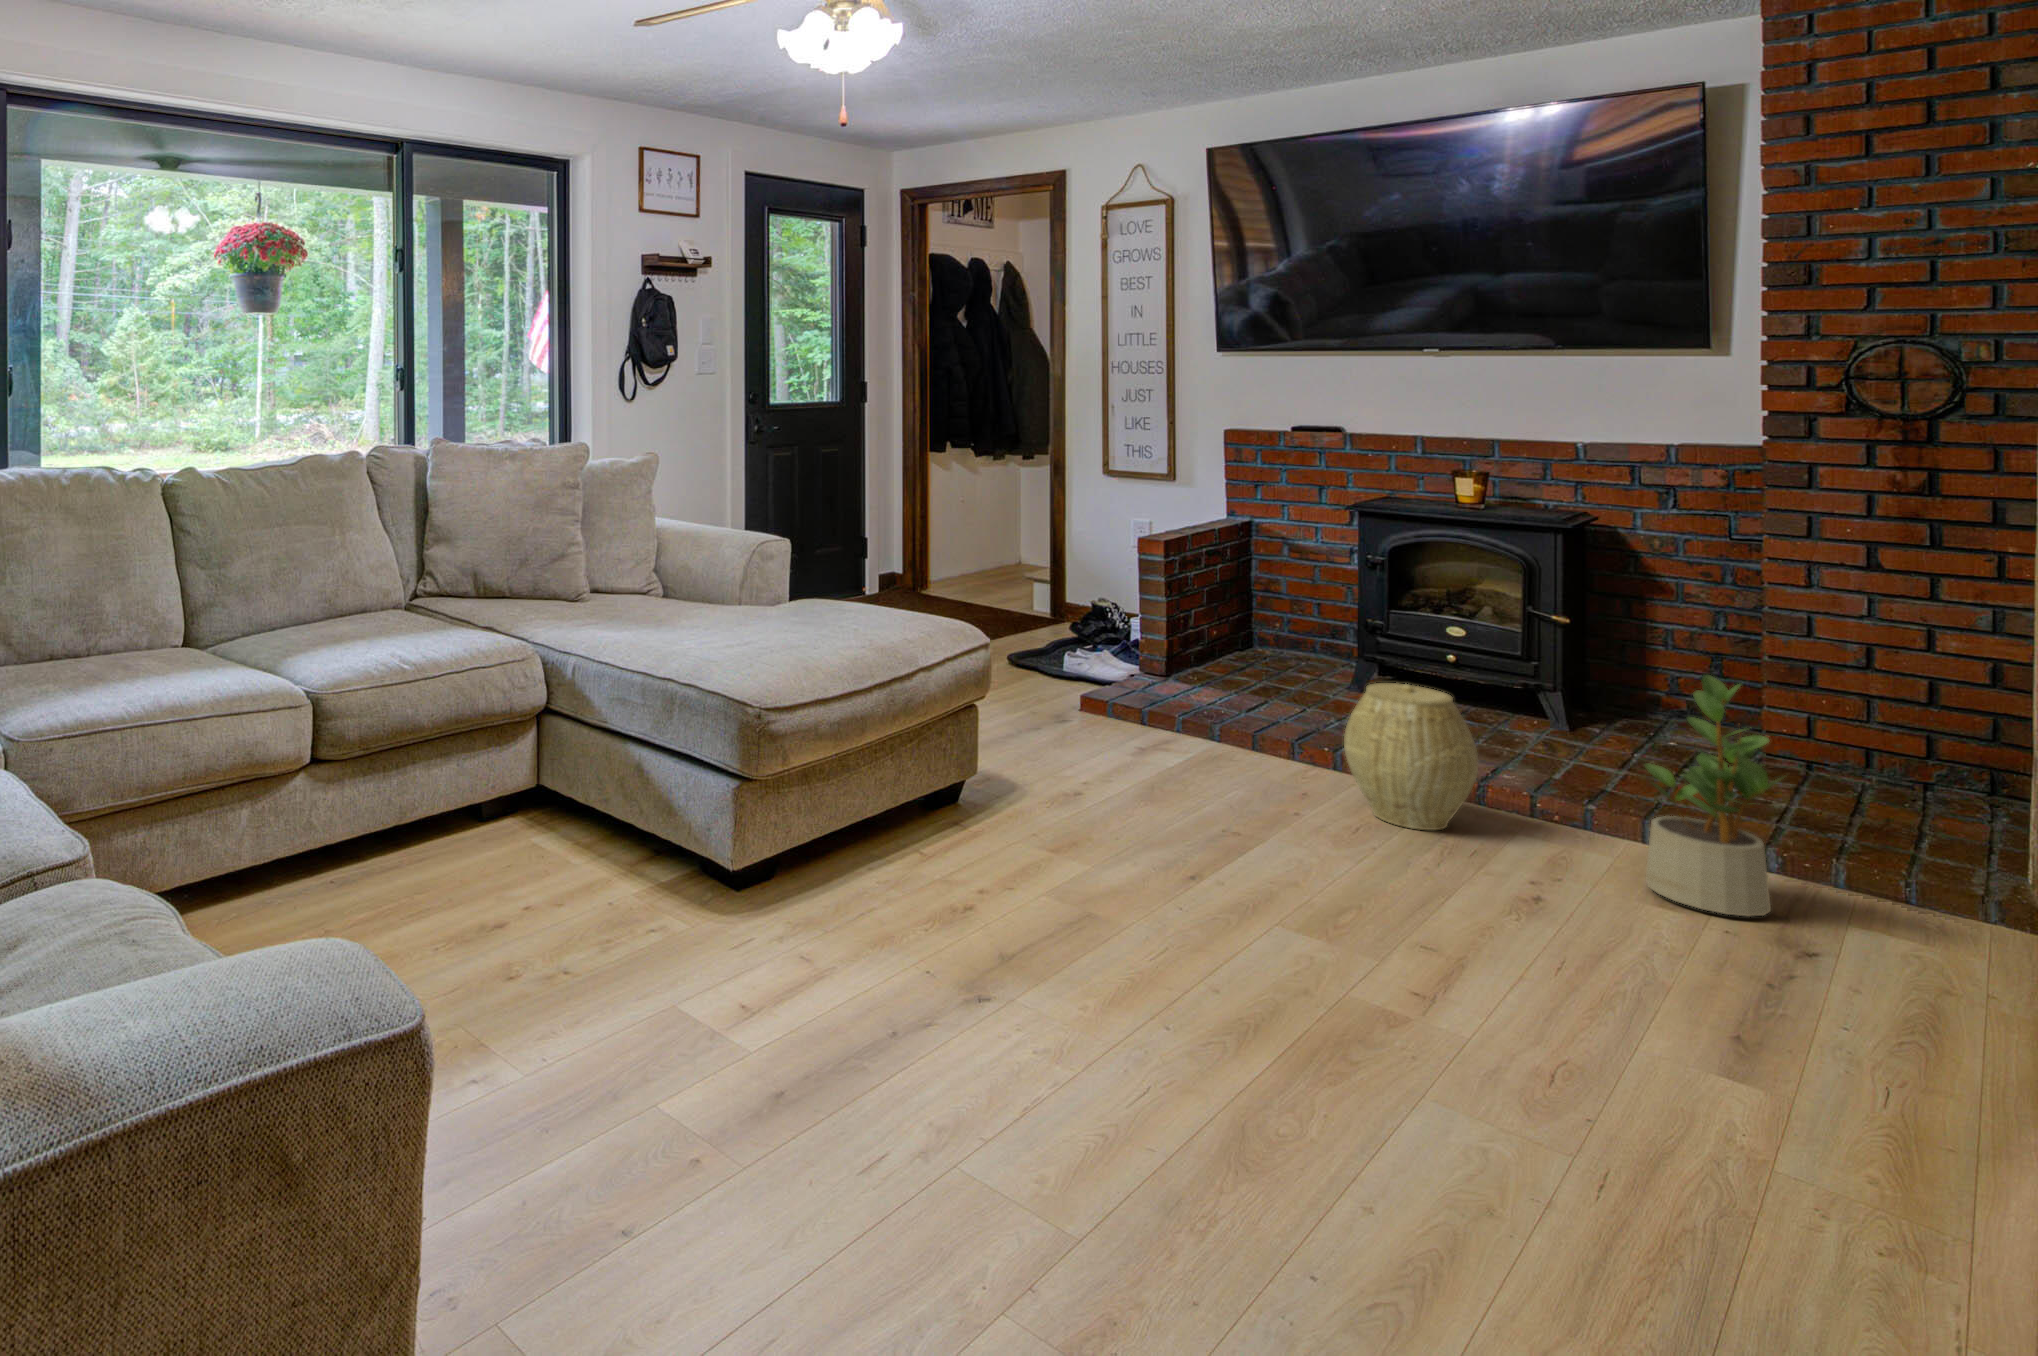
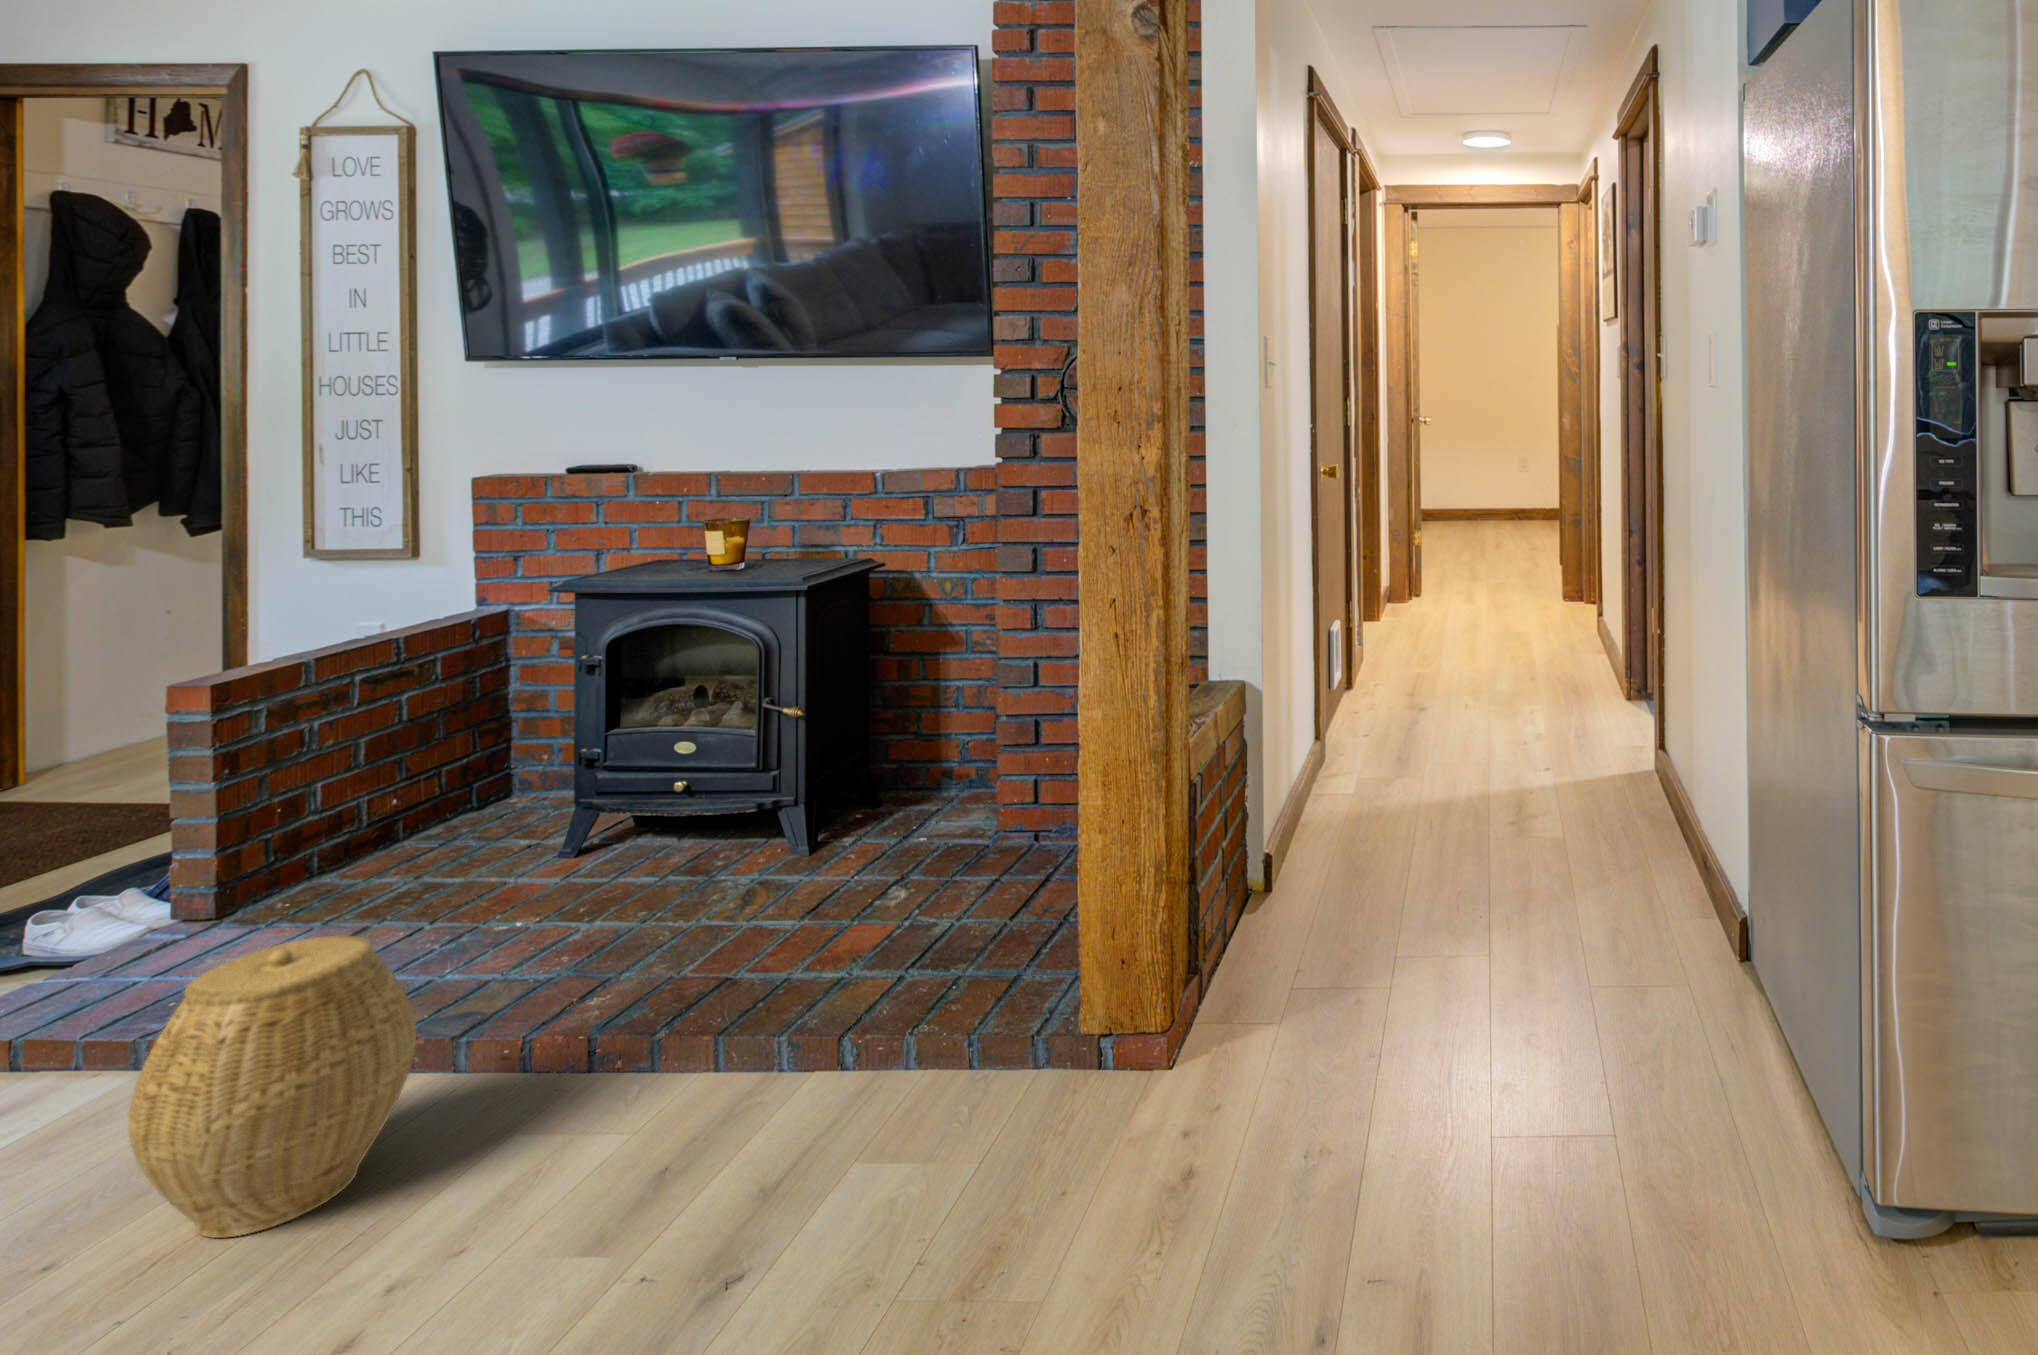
potted plant: present [1645,675,1782,916] -> none [559,855,773,1265]

